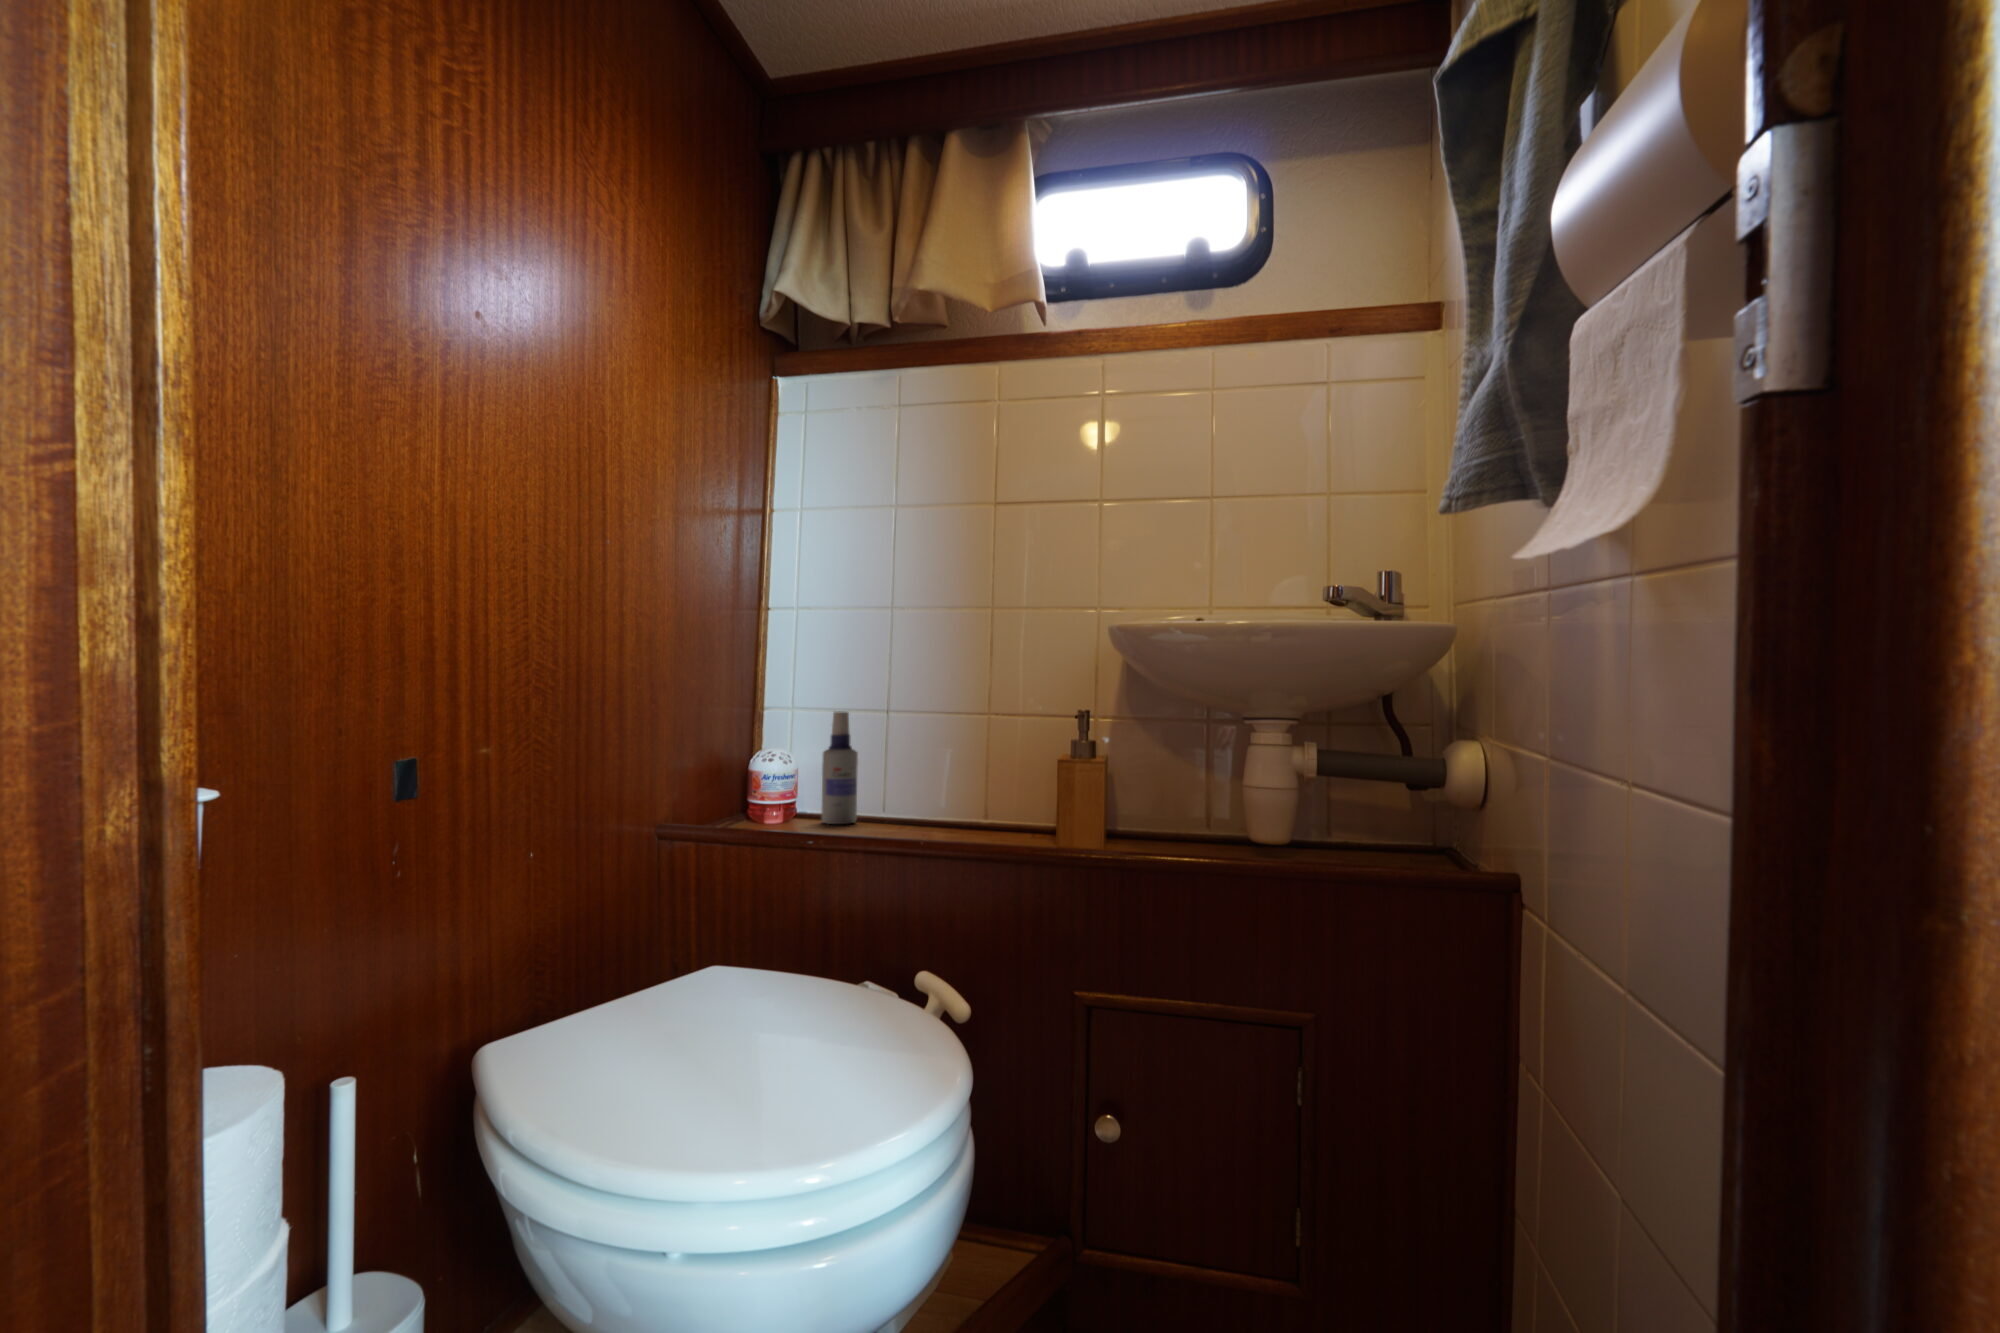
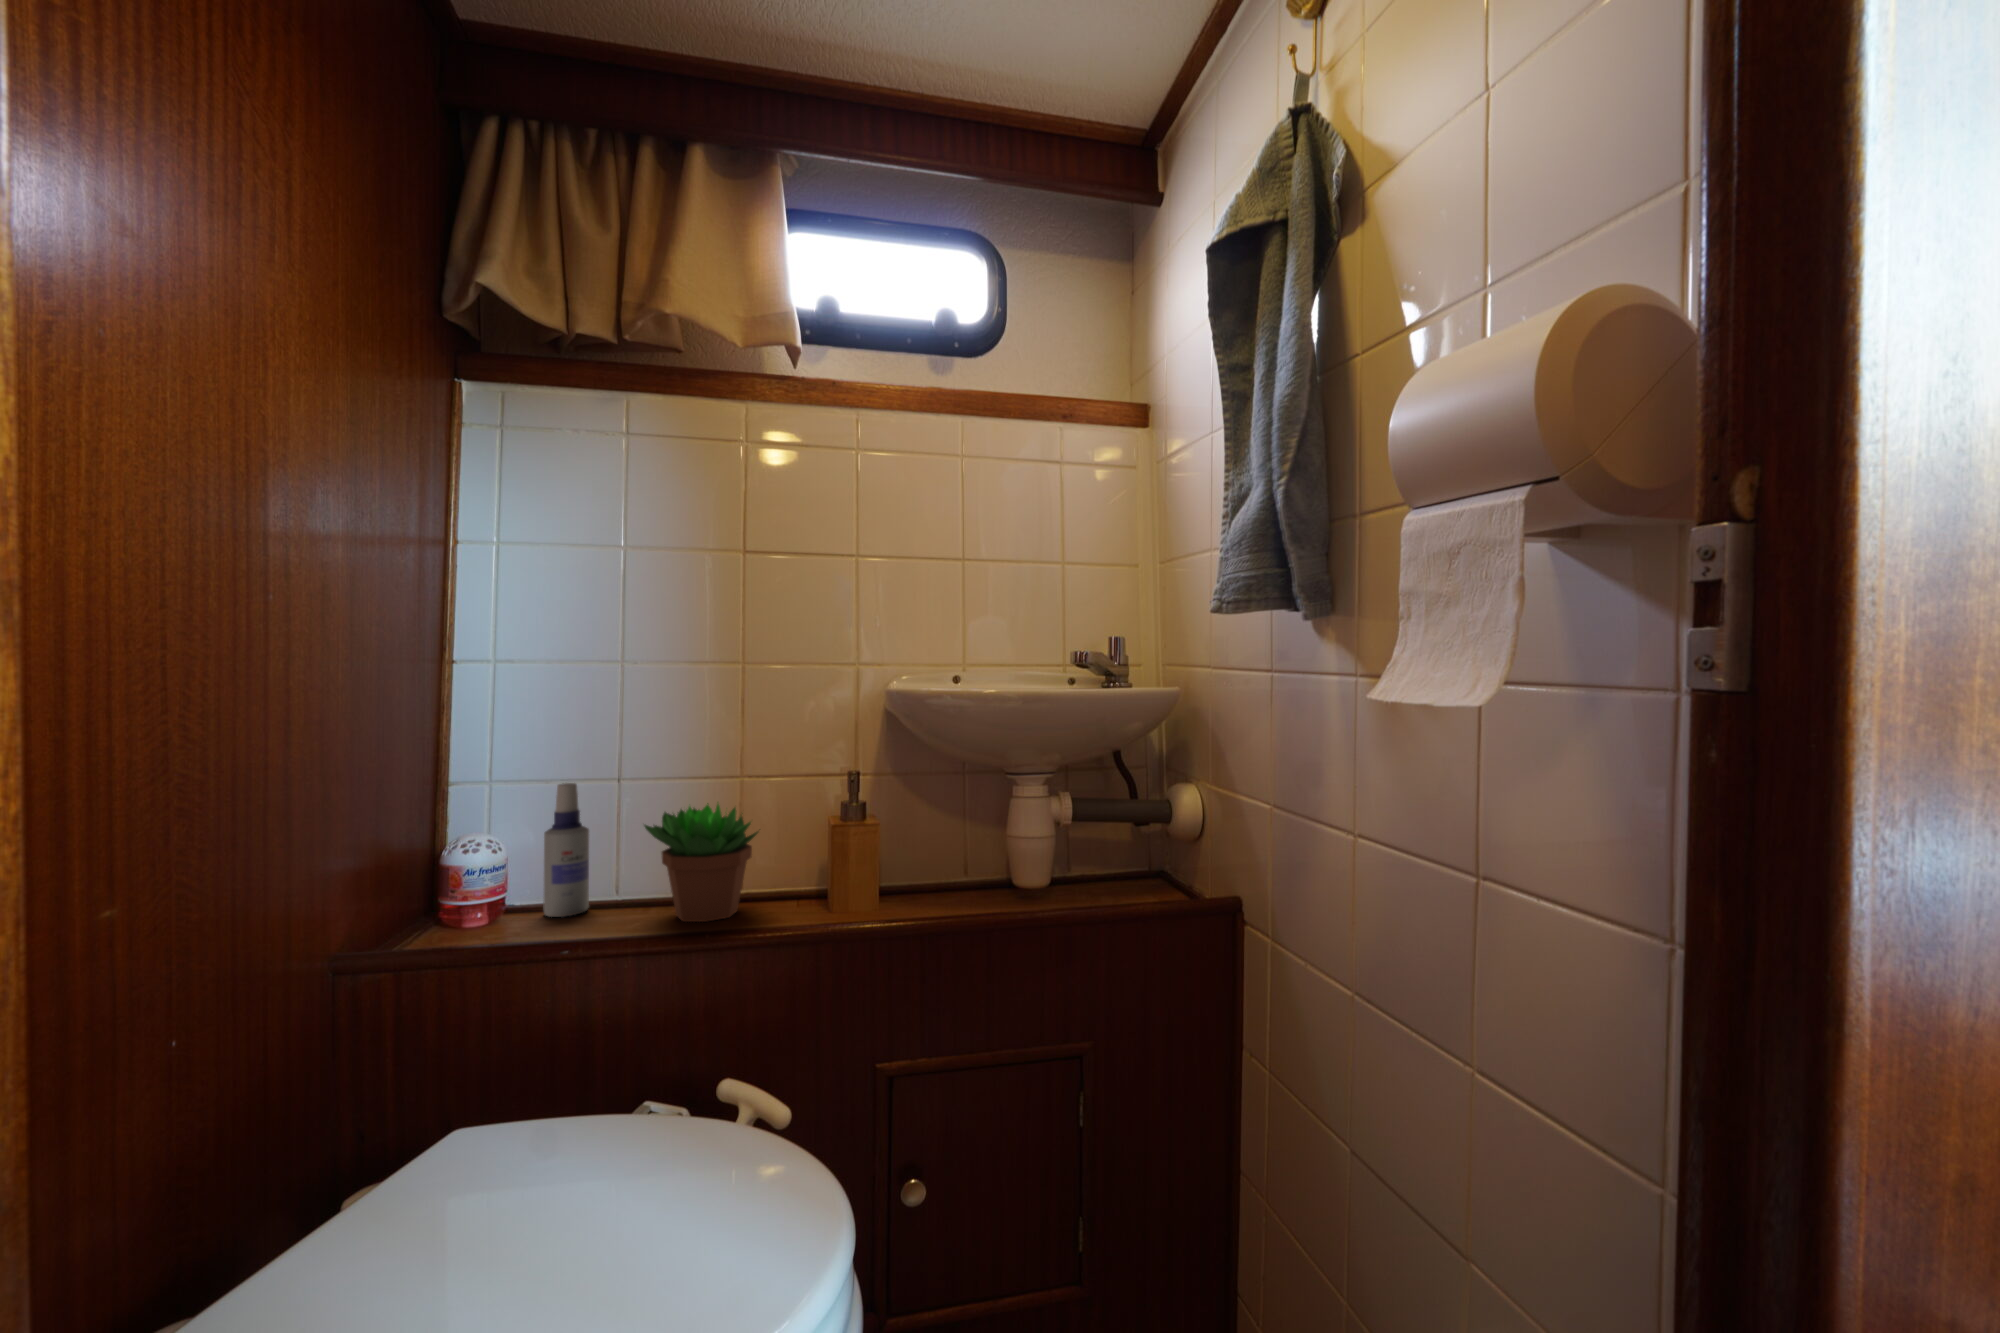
succulent plant: none [890,731,989,838] -> present [644,803,758,922]

